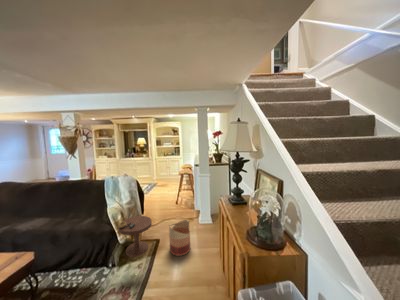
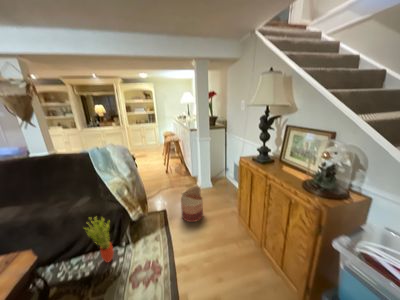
side table: present [118,216,152,257] -> none [135,186,173,248]
potted plant: none [77,234,99,279] -> present [85,217,114,262]

